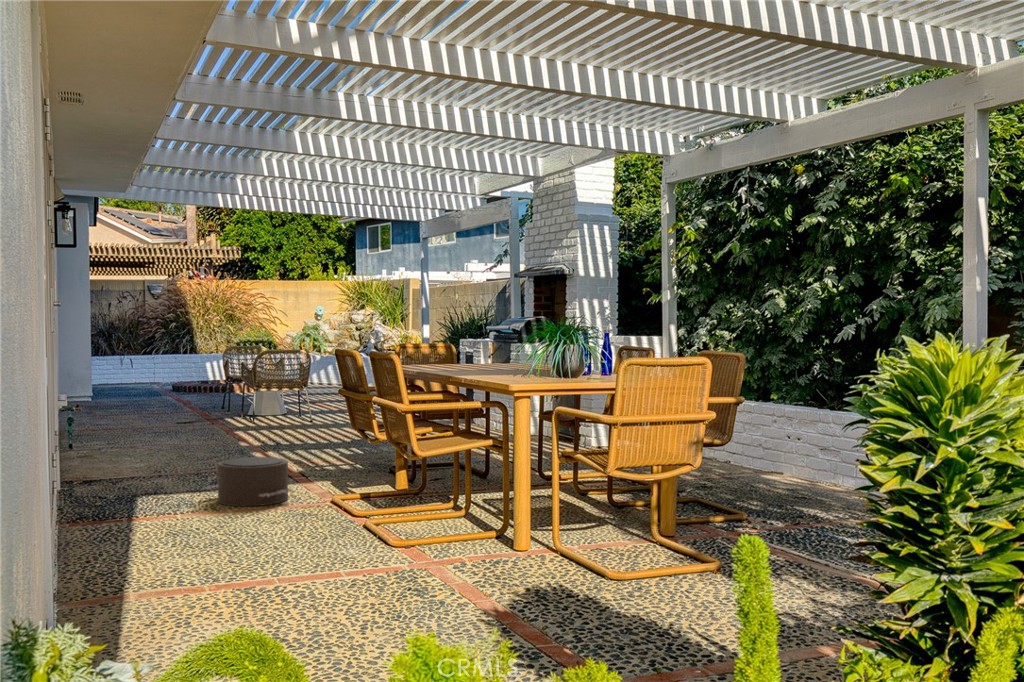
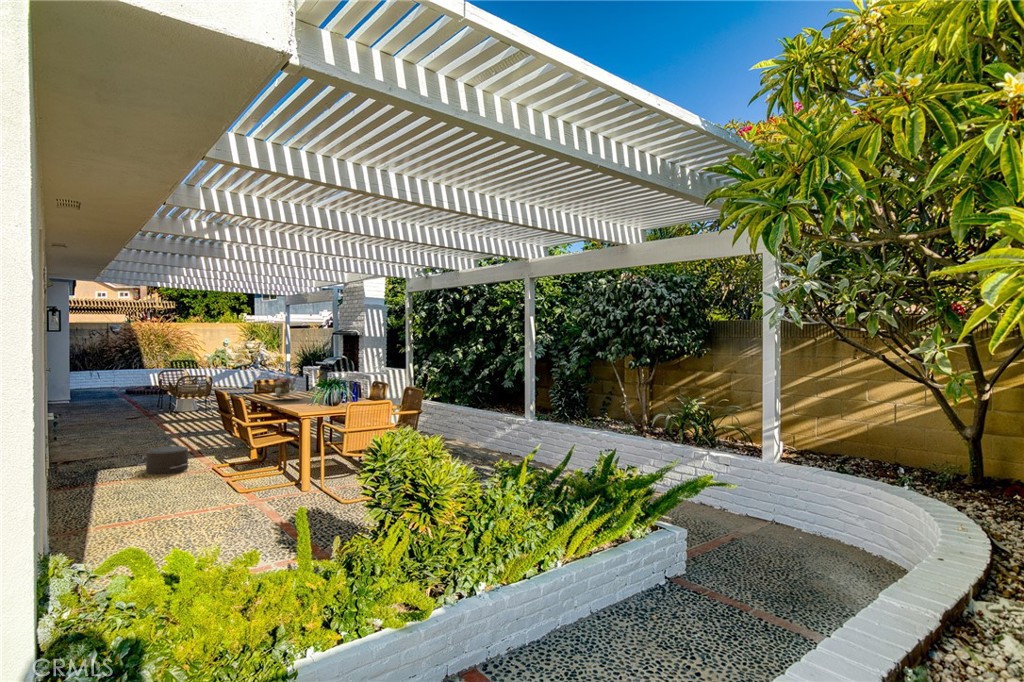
flower arrangement: none [430,319,492,370] -> present [270,374,299,398]

